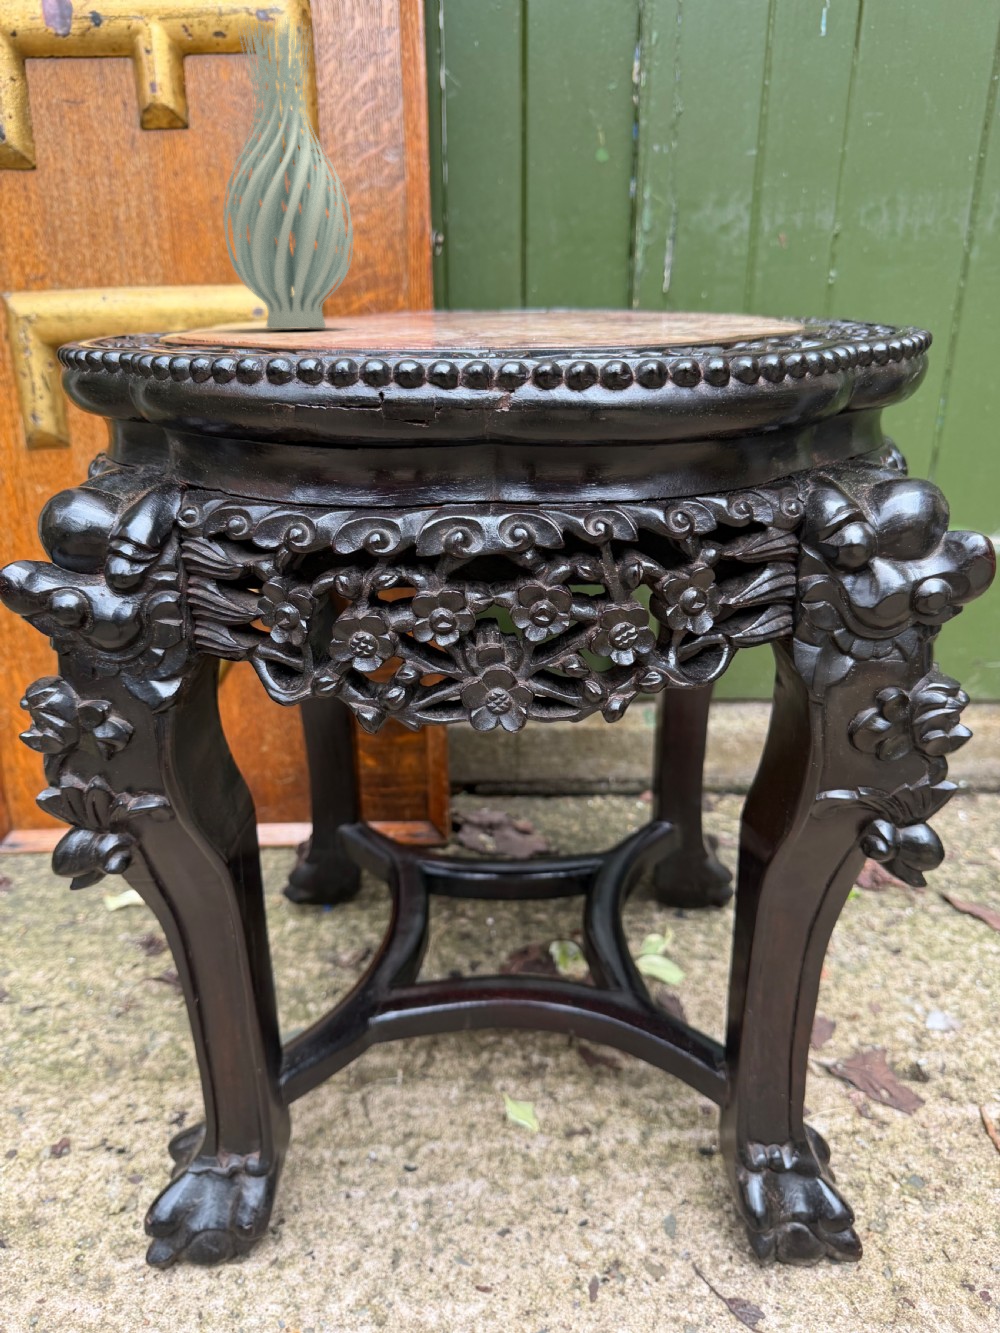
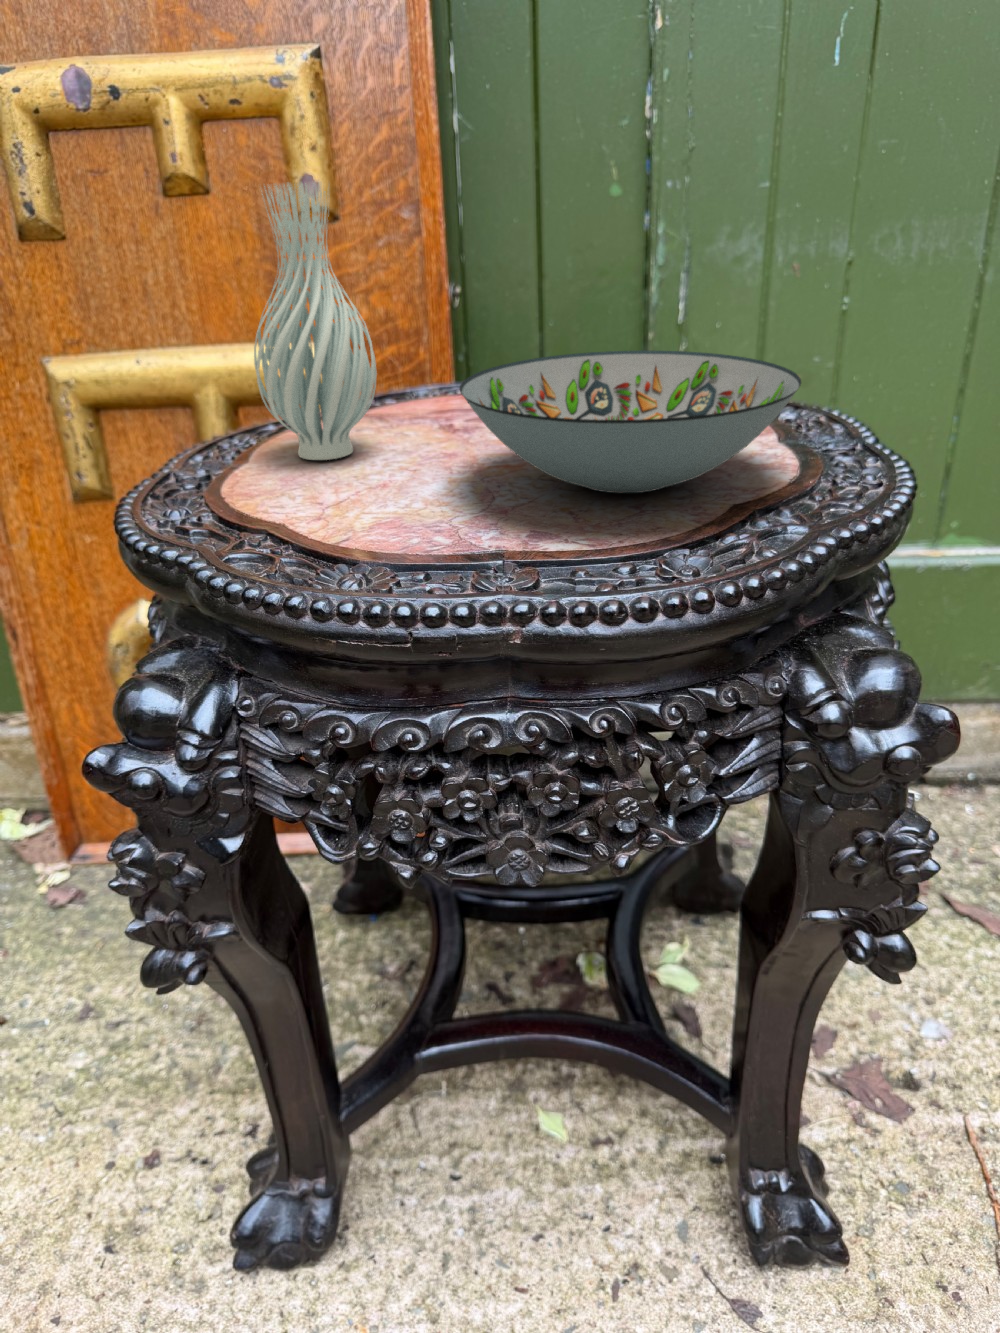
decorative bowl: none [441,194,809,331] -> present [460,351,801,493]

